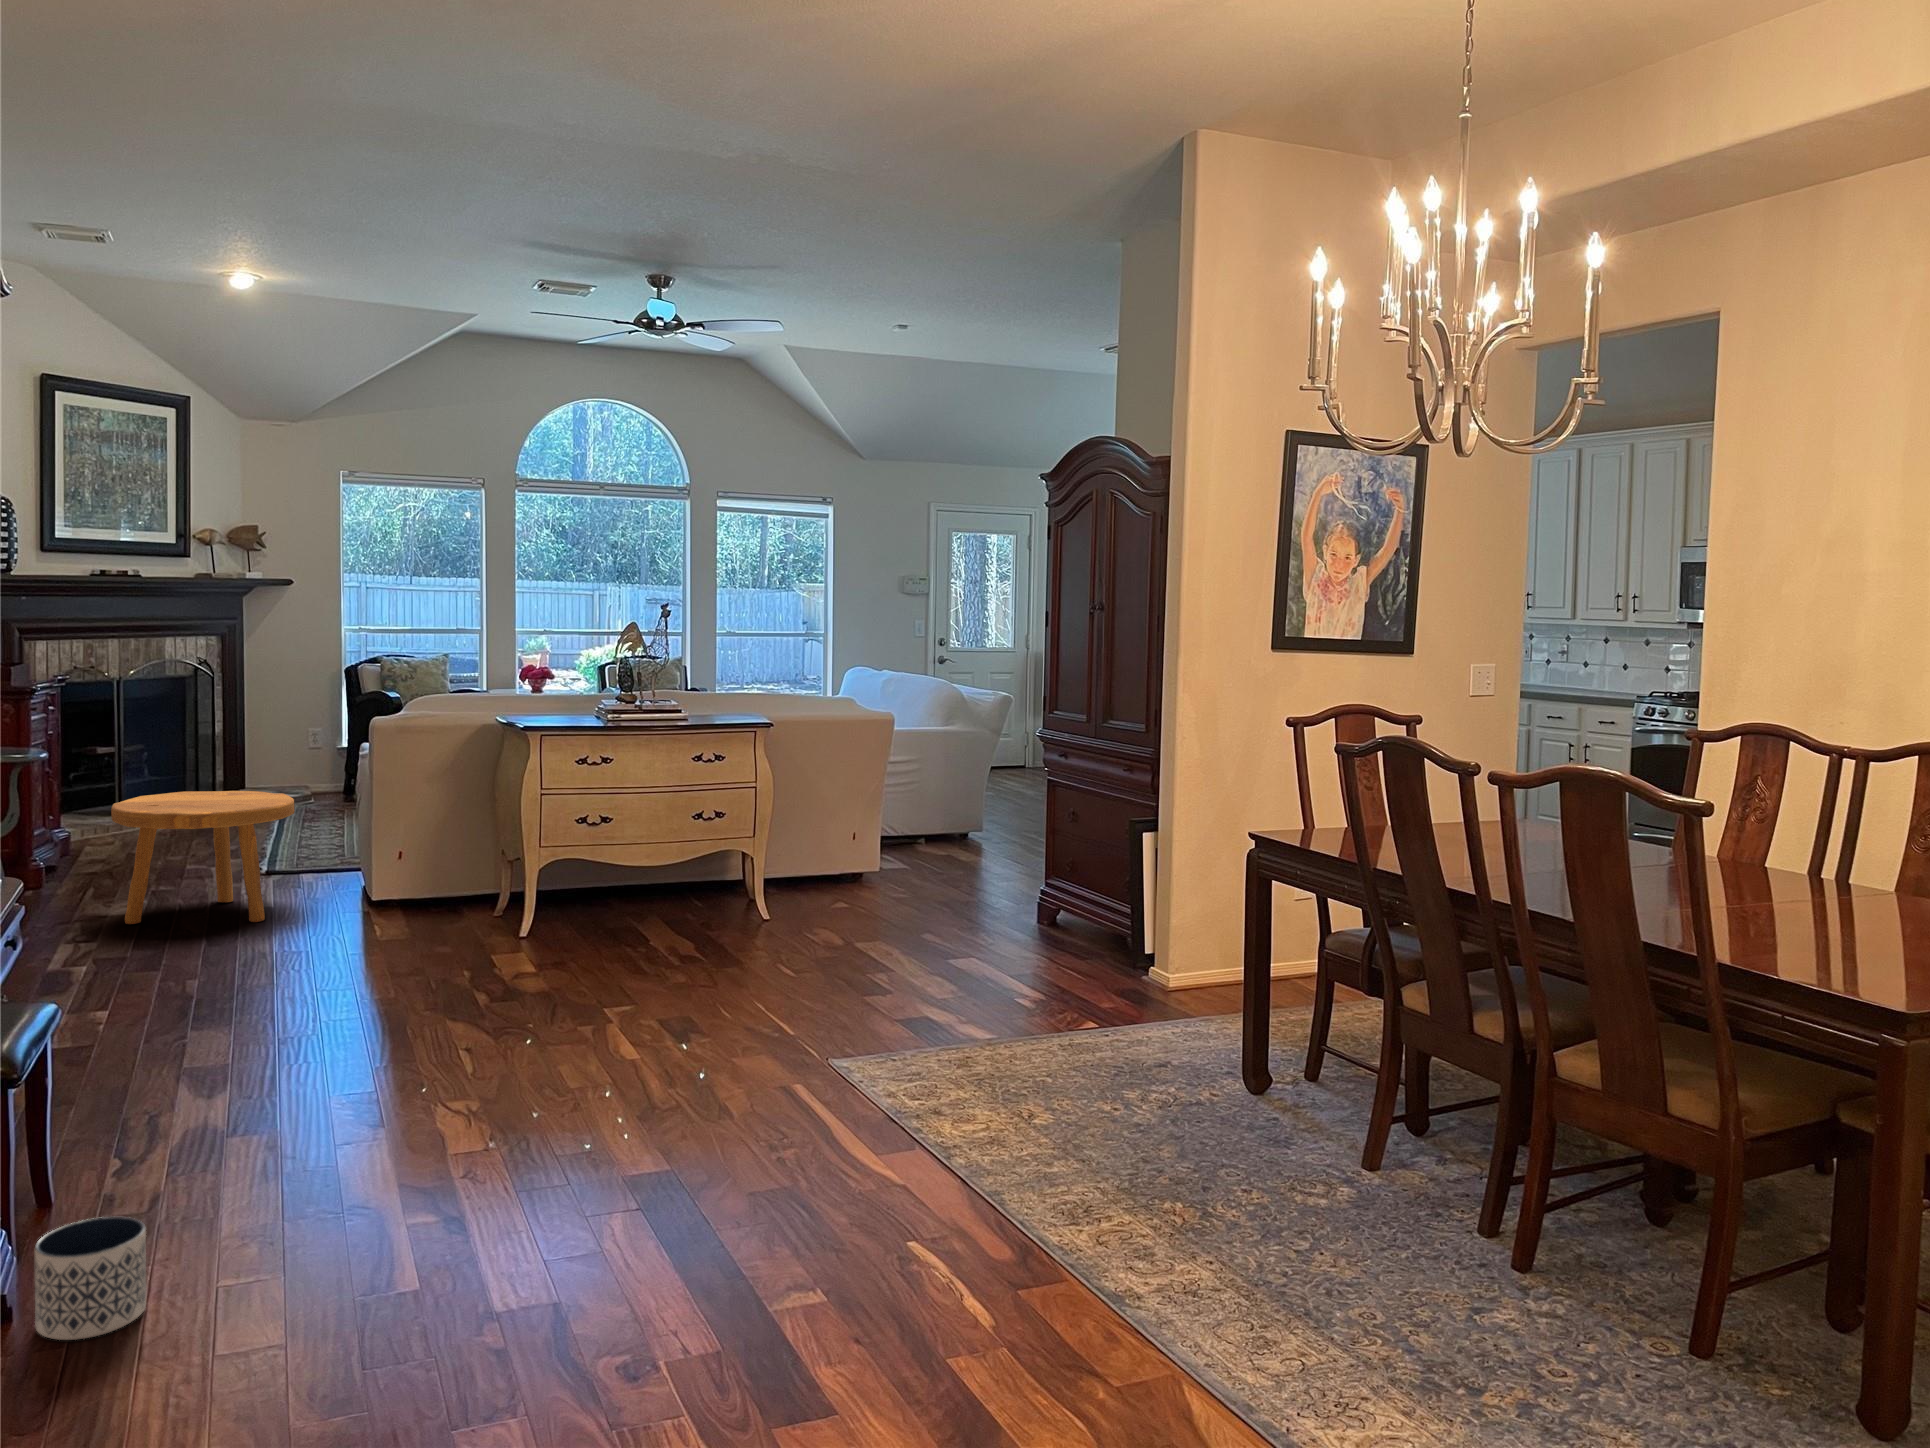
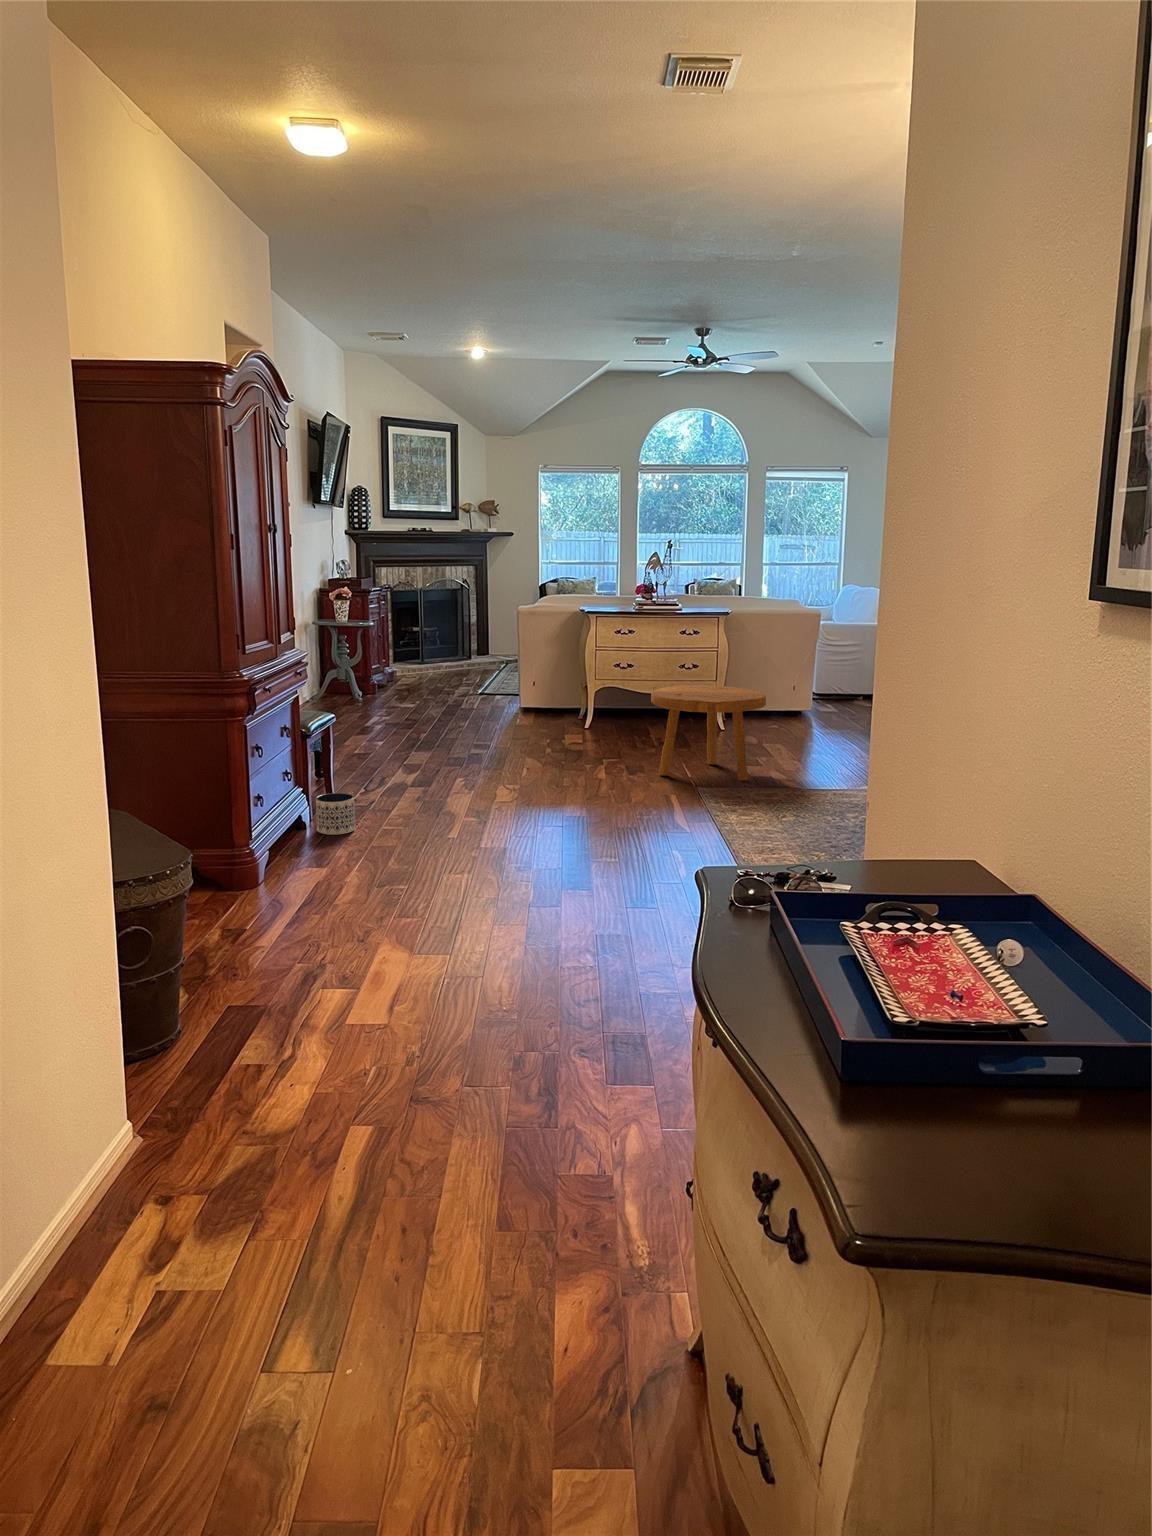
footstool: present [111,791,295,924] -> present [651,685,766,781]

